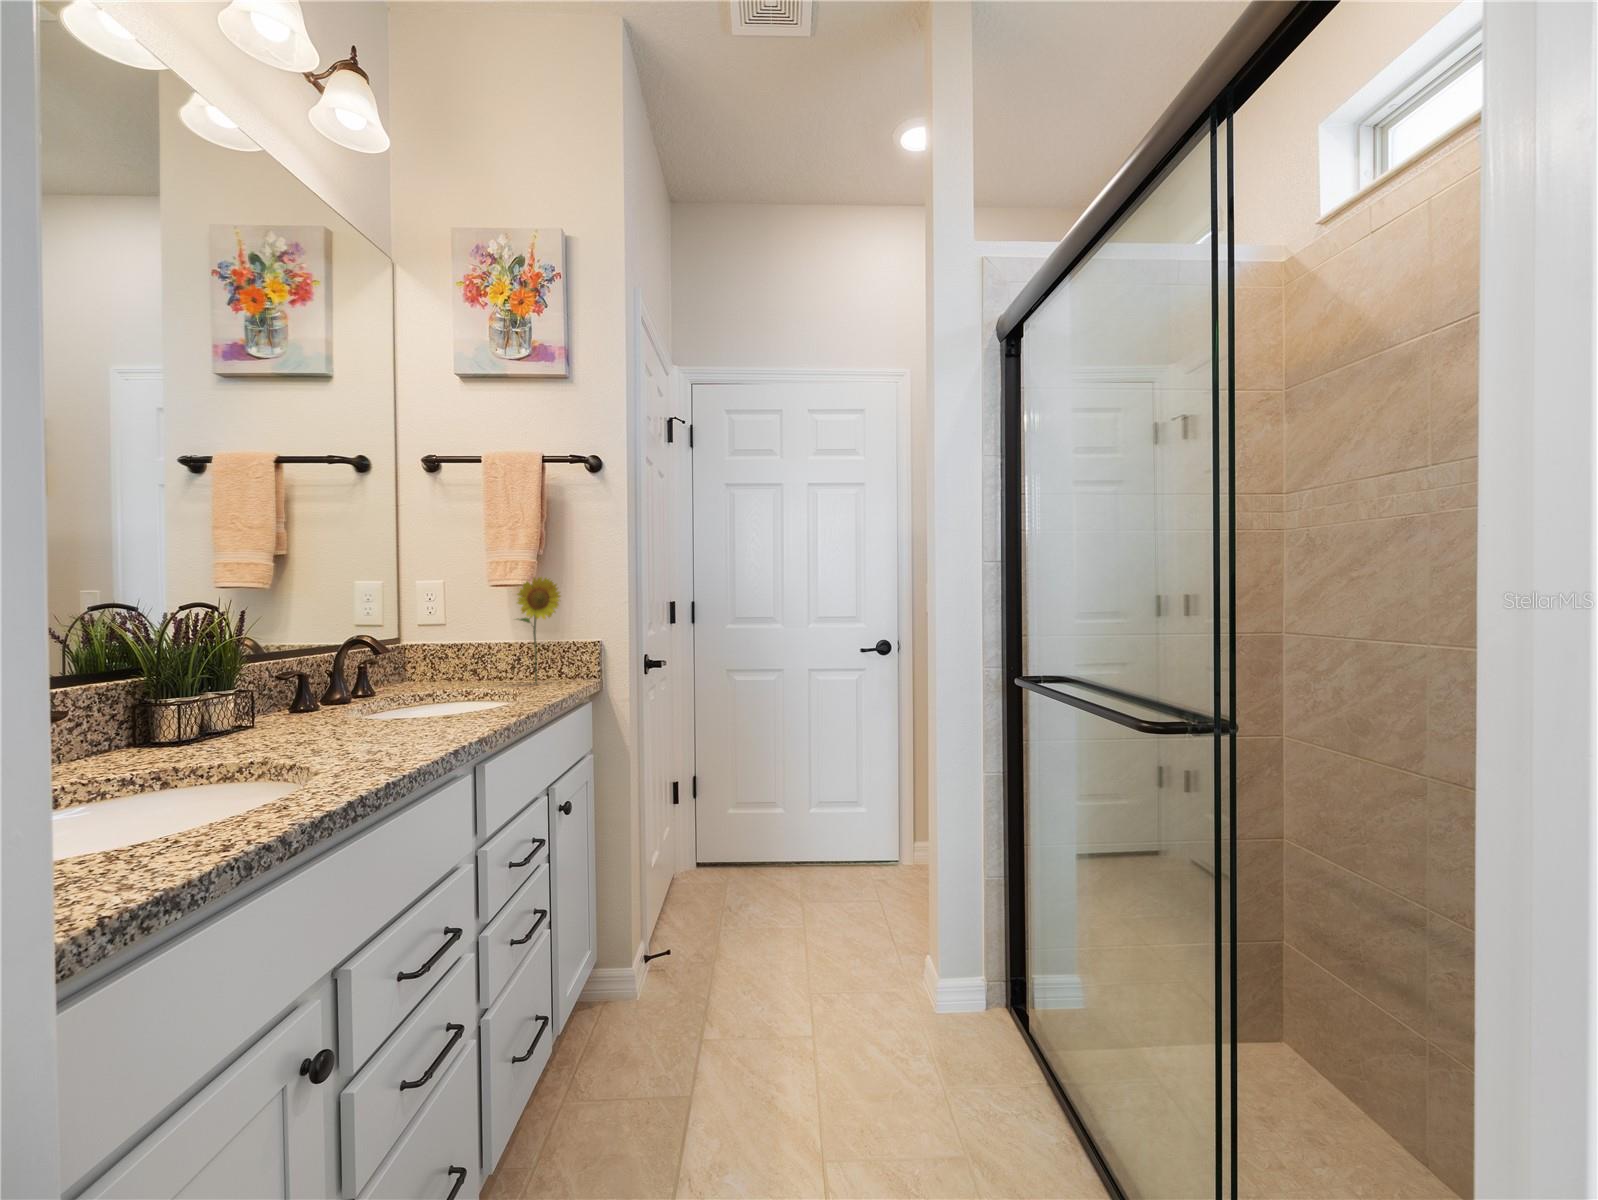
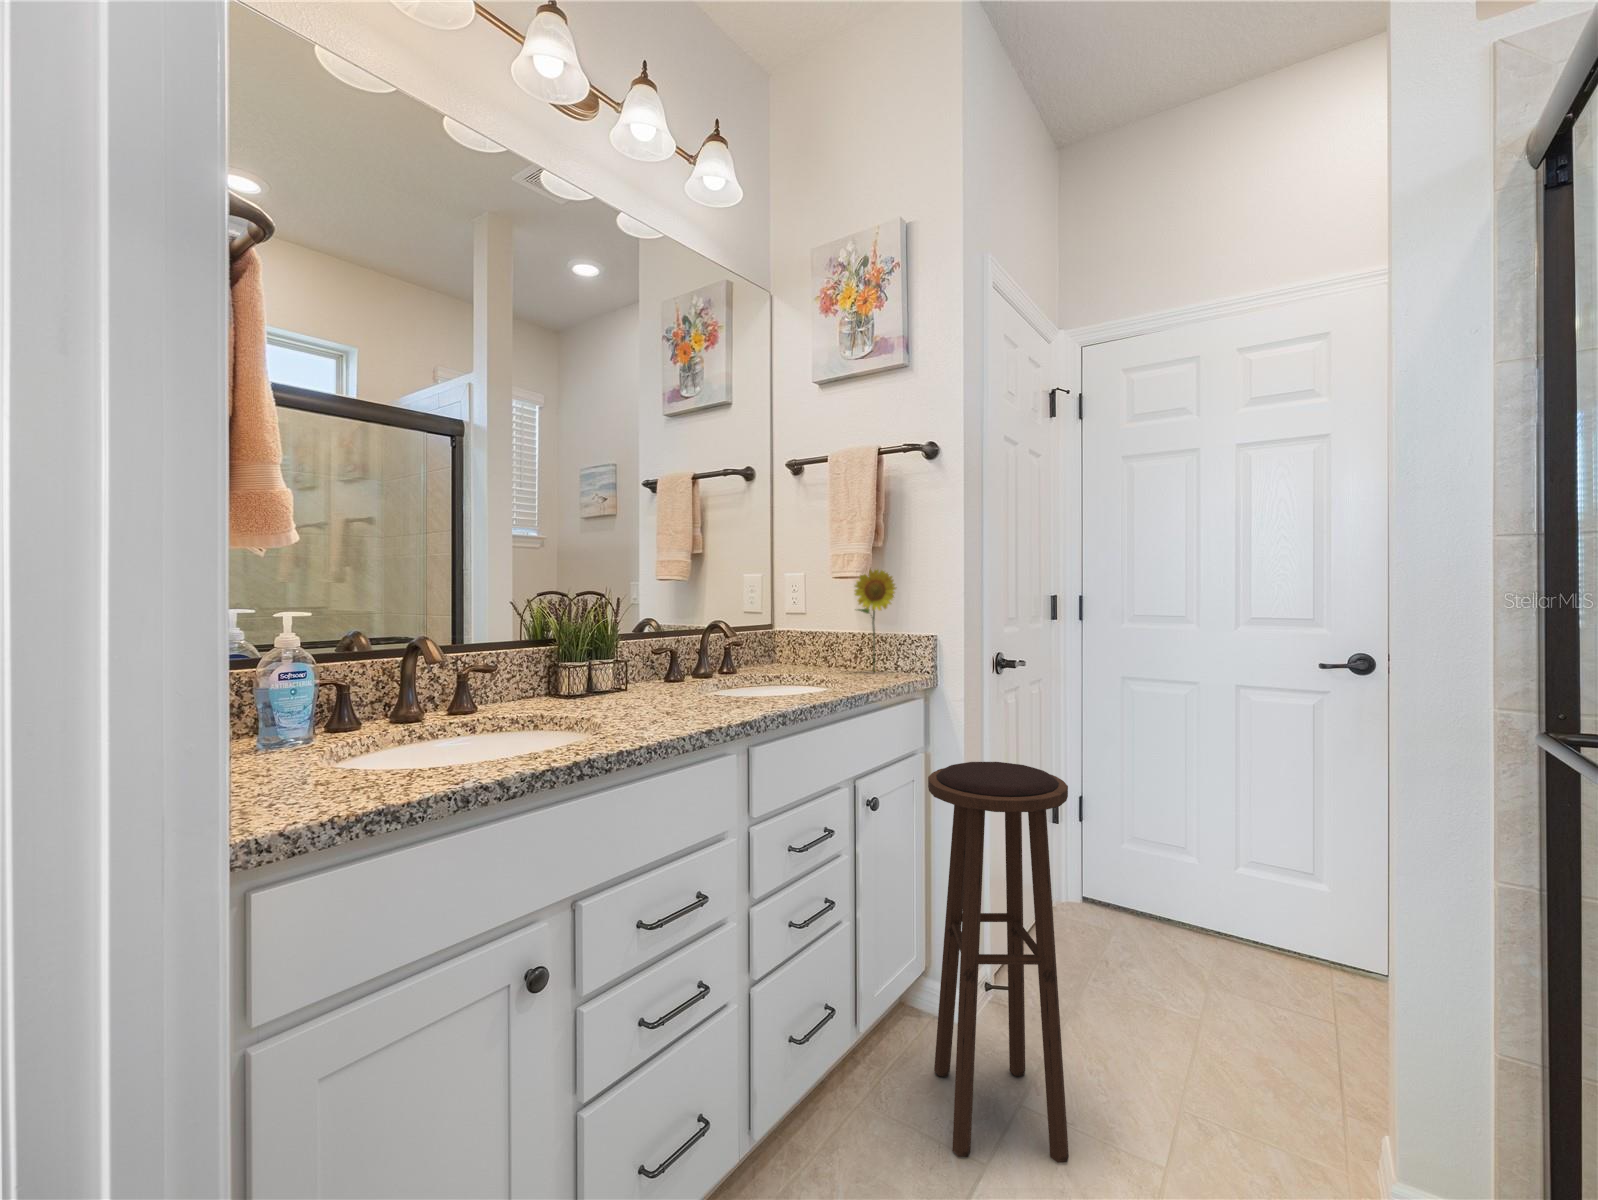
stool: none [637,752,776,1126] -> present [928,762,1069,1163]

